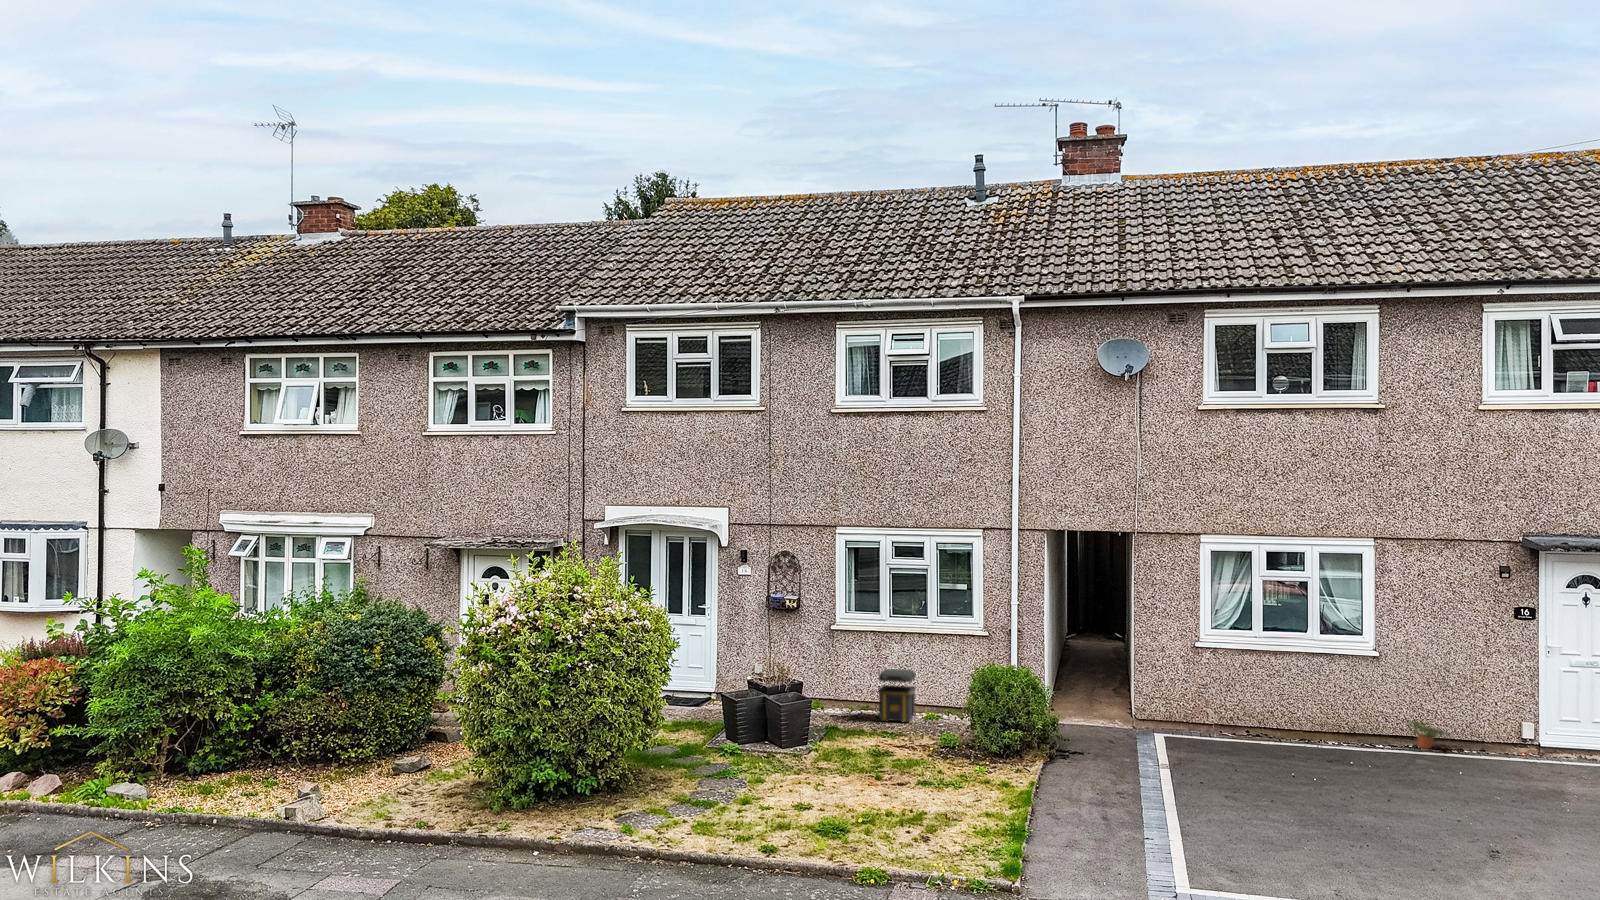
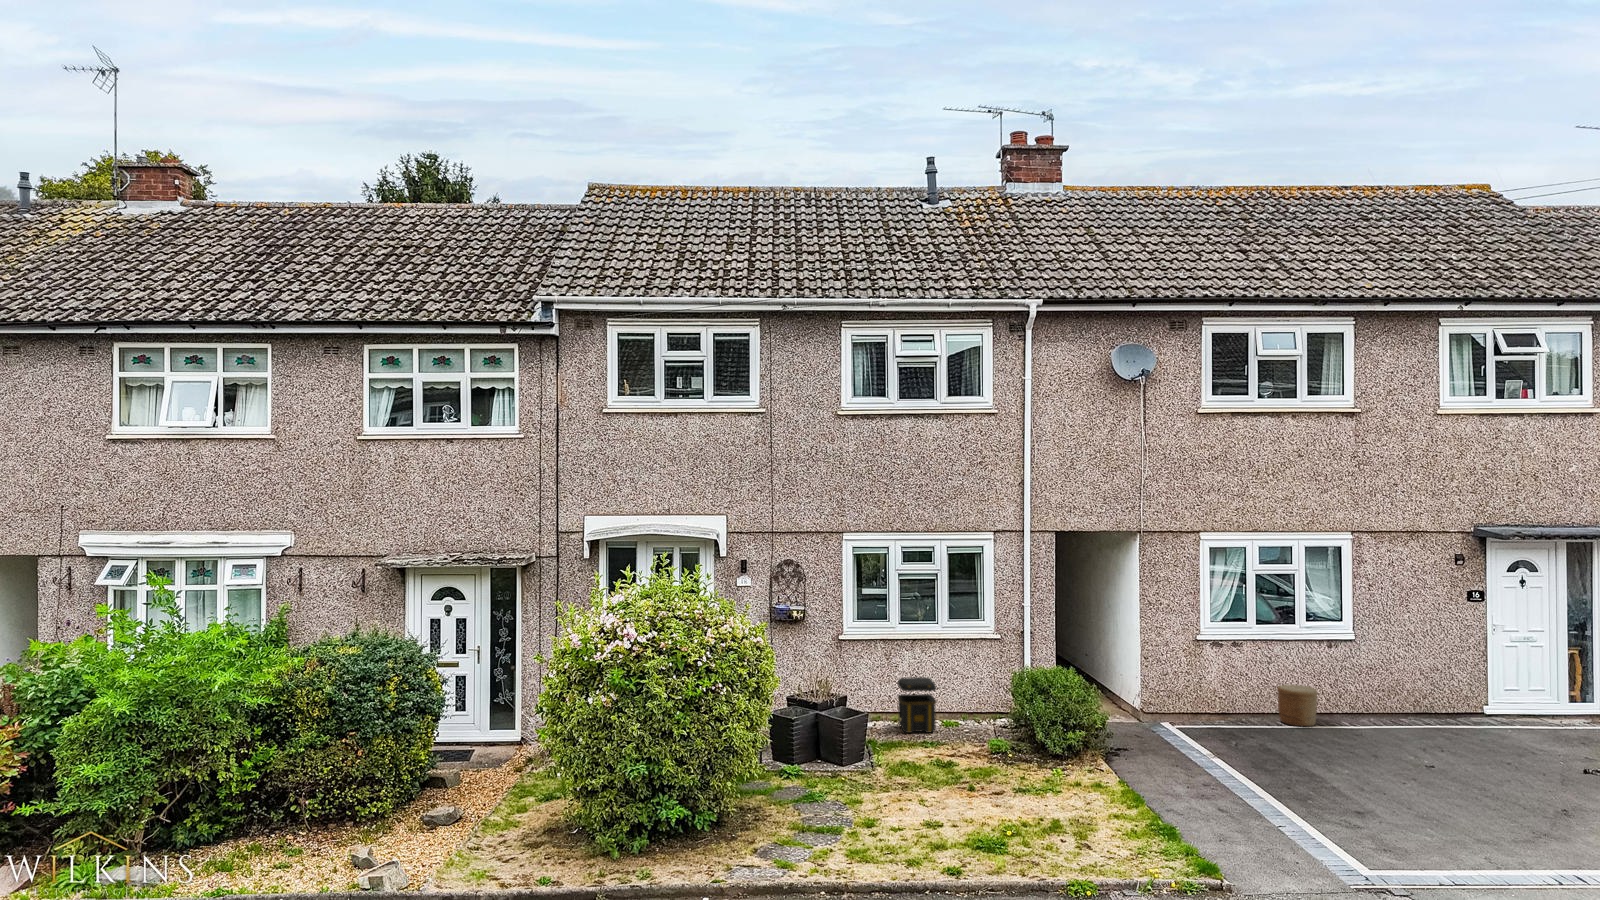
woven basket: none [1277,699,1318,743] -> present [1277,684,1318,726]
potted plant: present [1407,721,1446,749] -> none [1385,697,1432,723]

